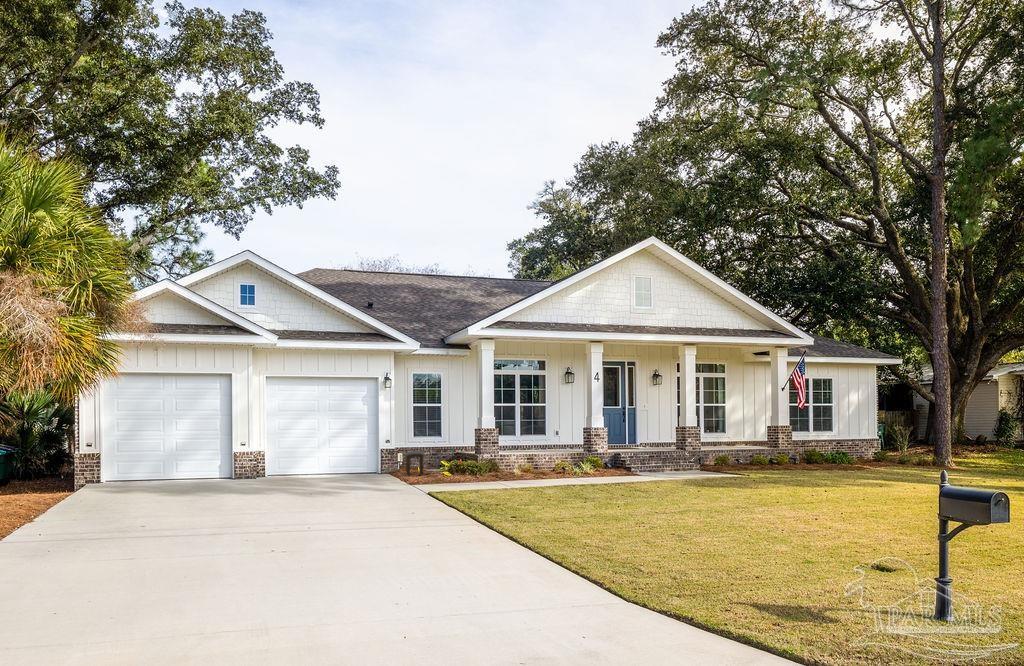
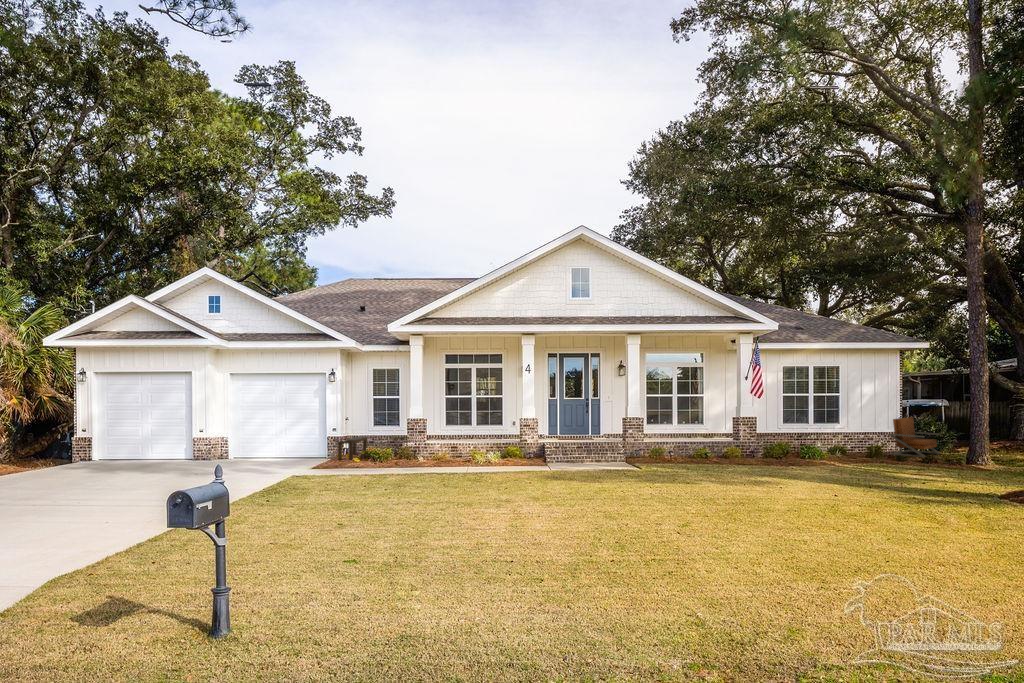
lounge chair: none [876,425,911,459] -> present [889,417,940,457]

